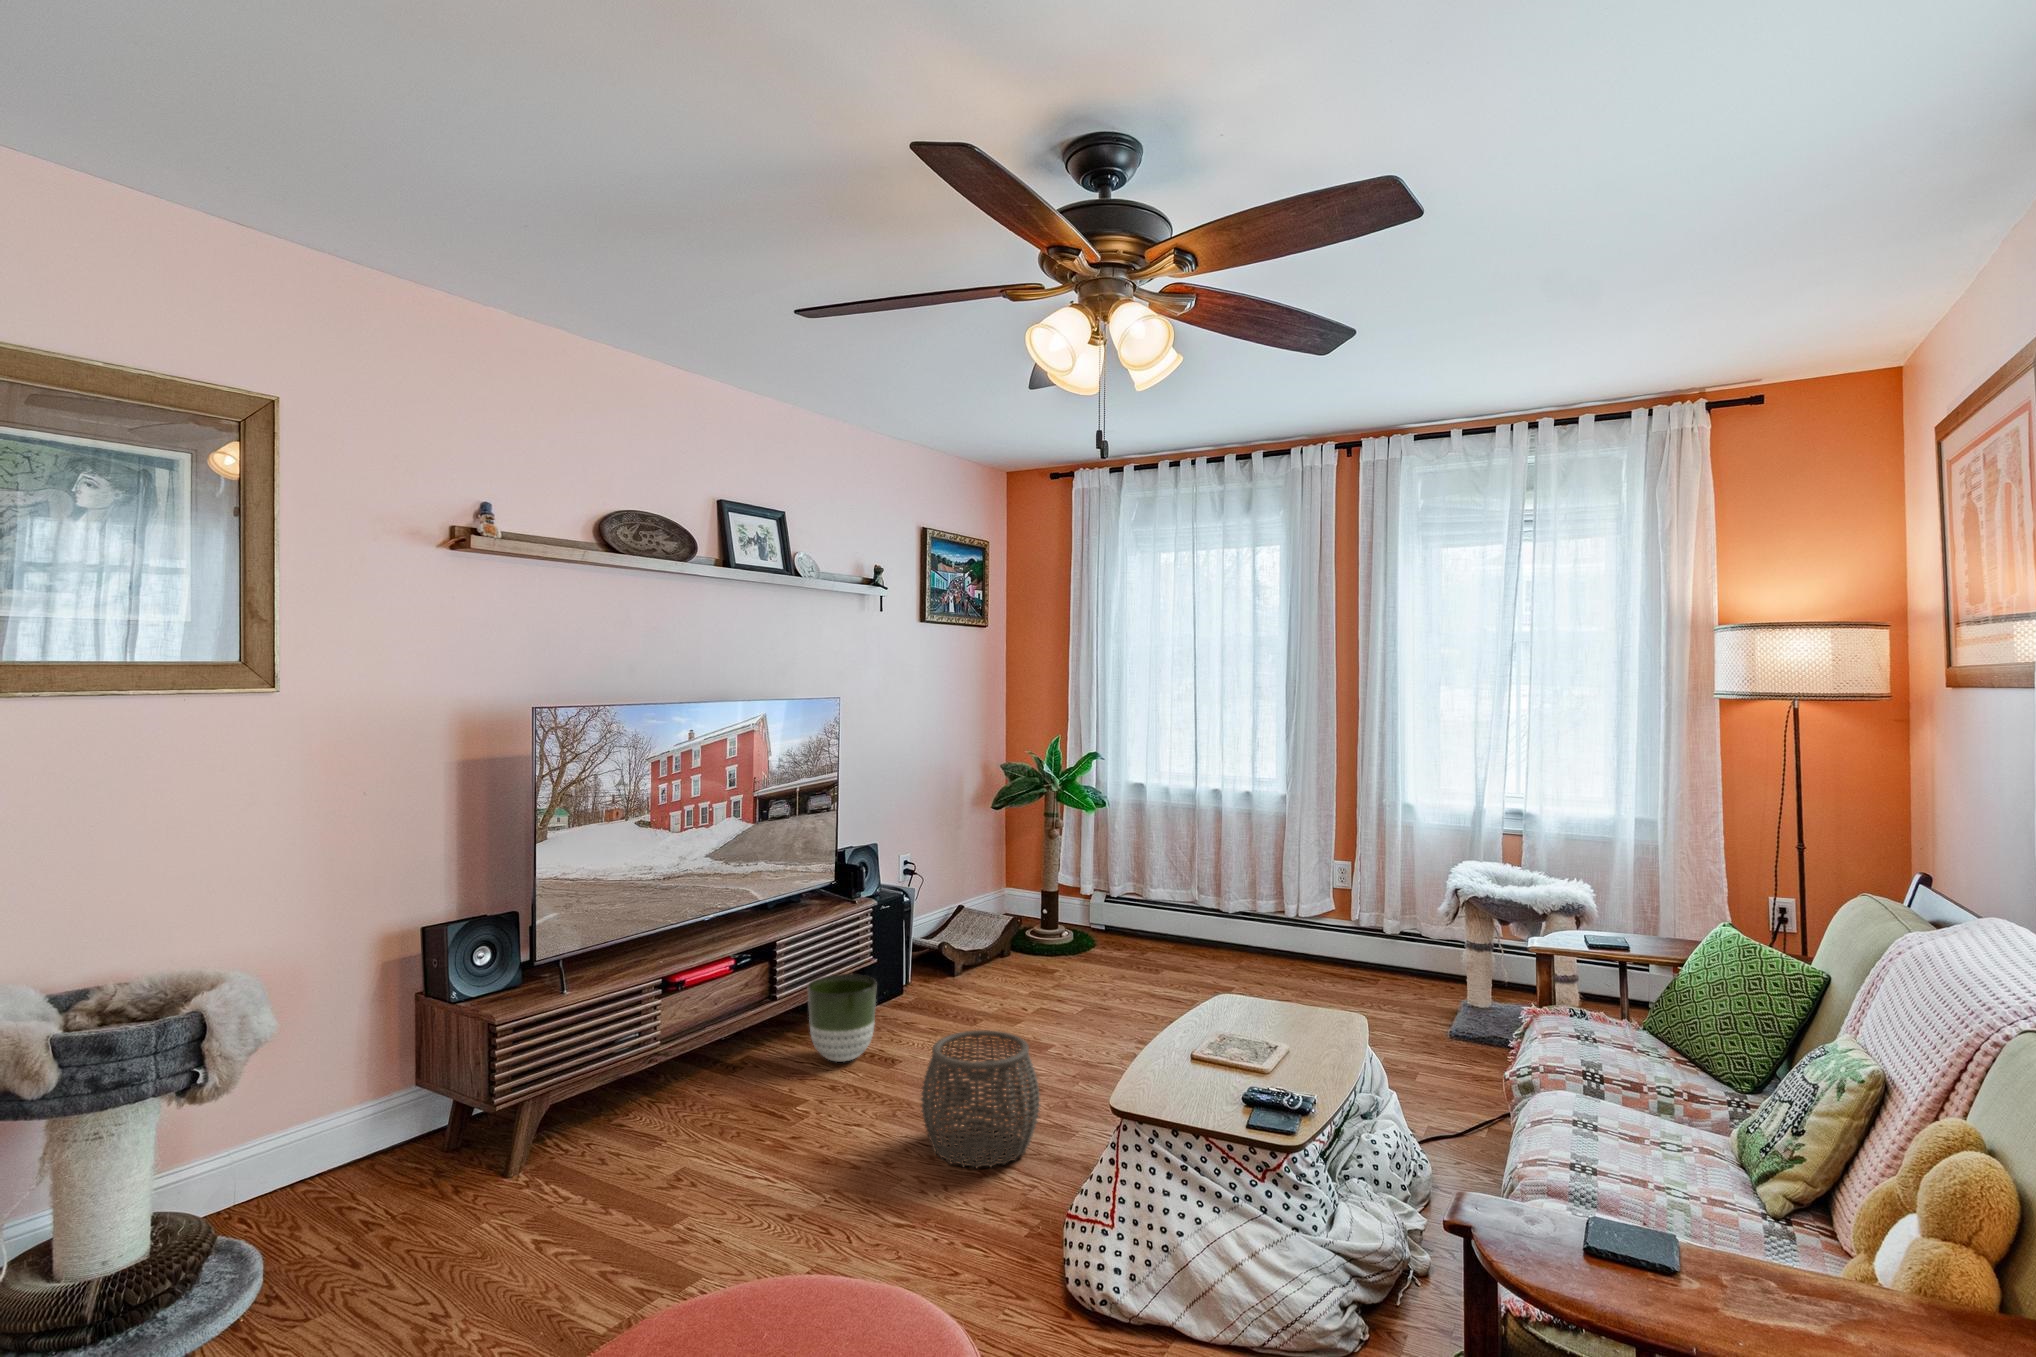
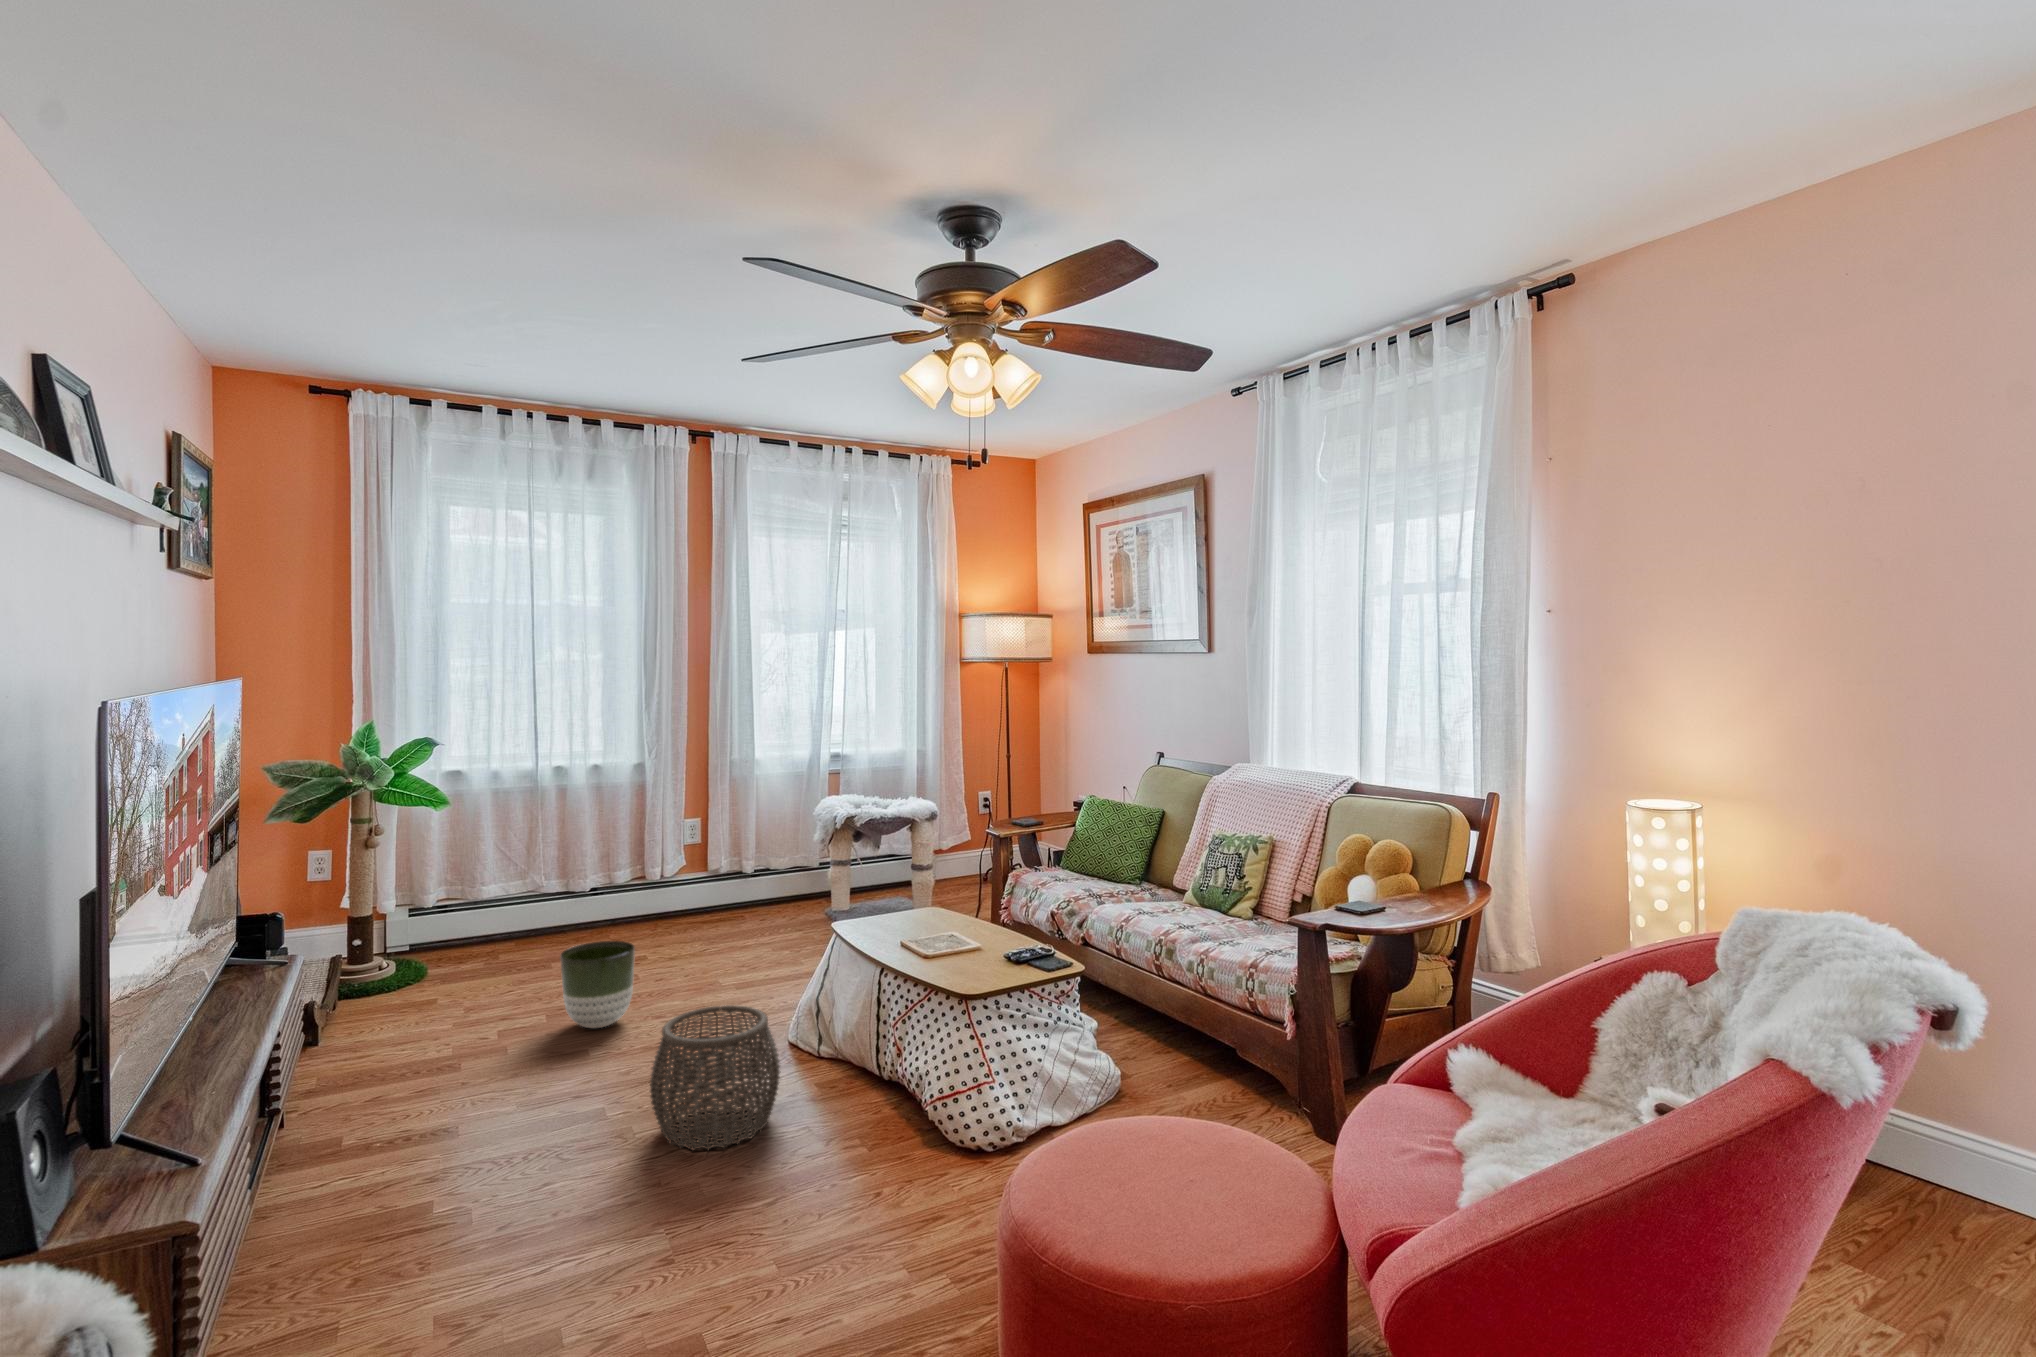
planter: present [808,974,876,1062] -> present [560,941,635,1028]

